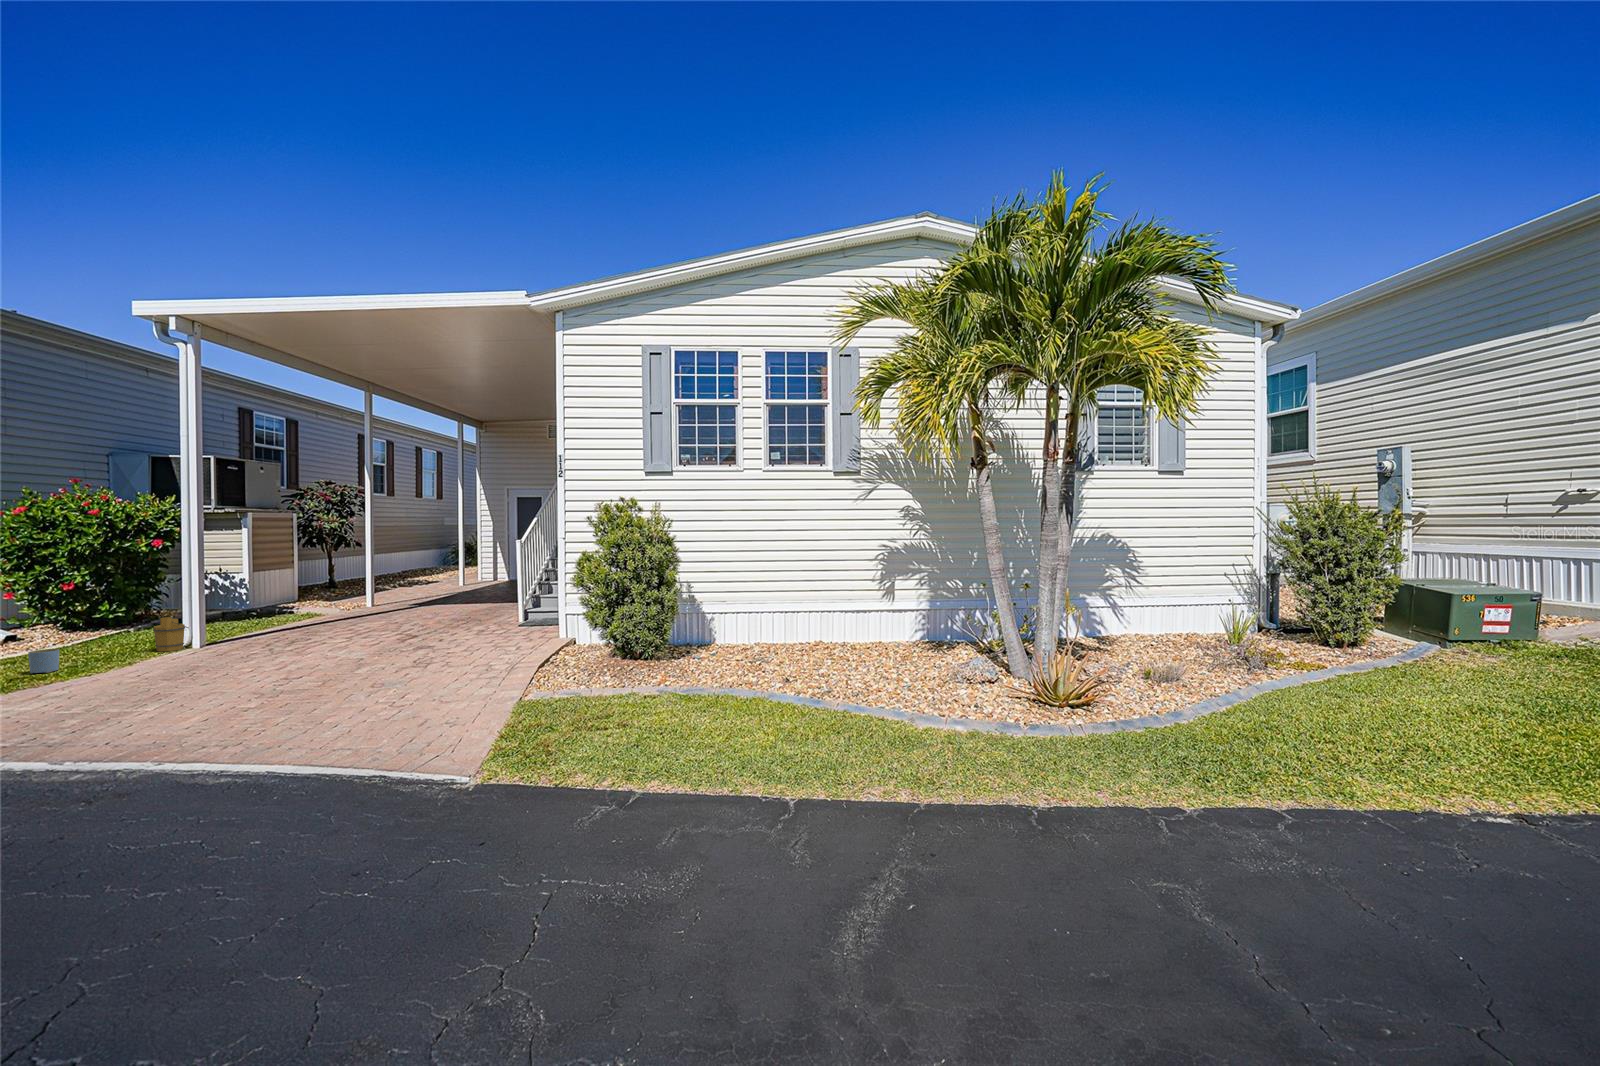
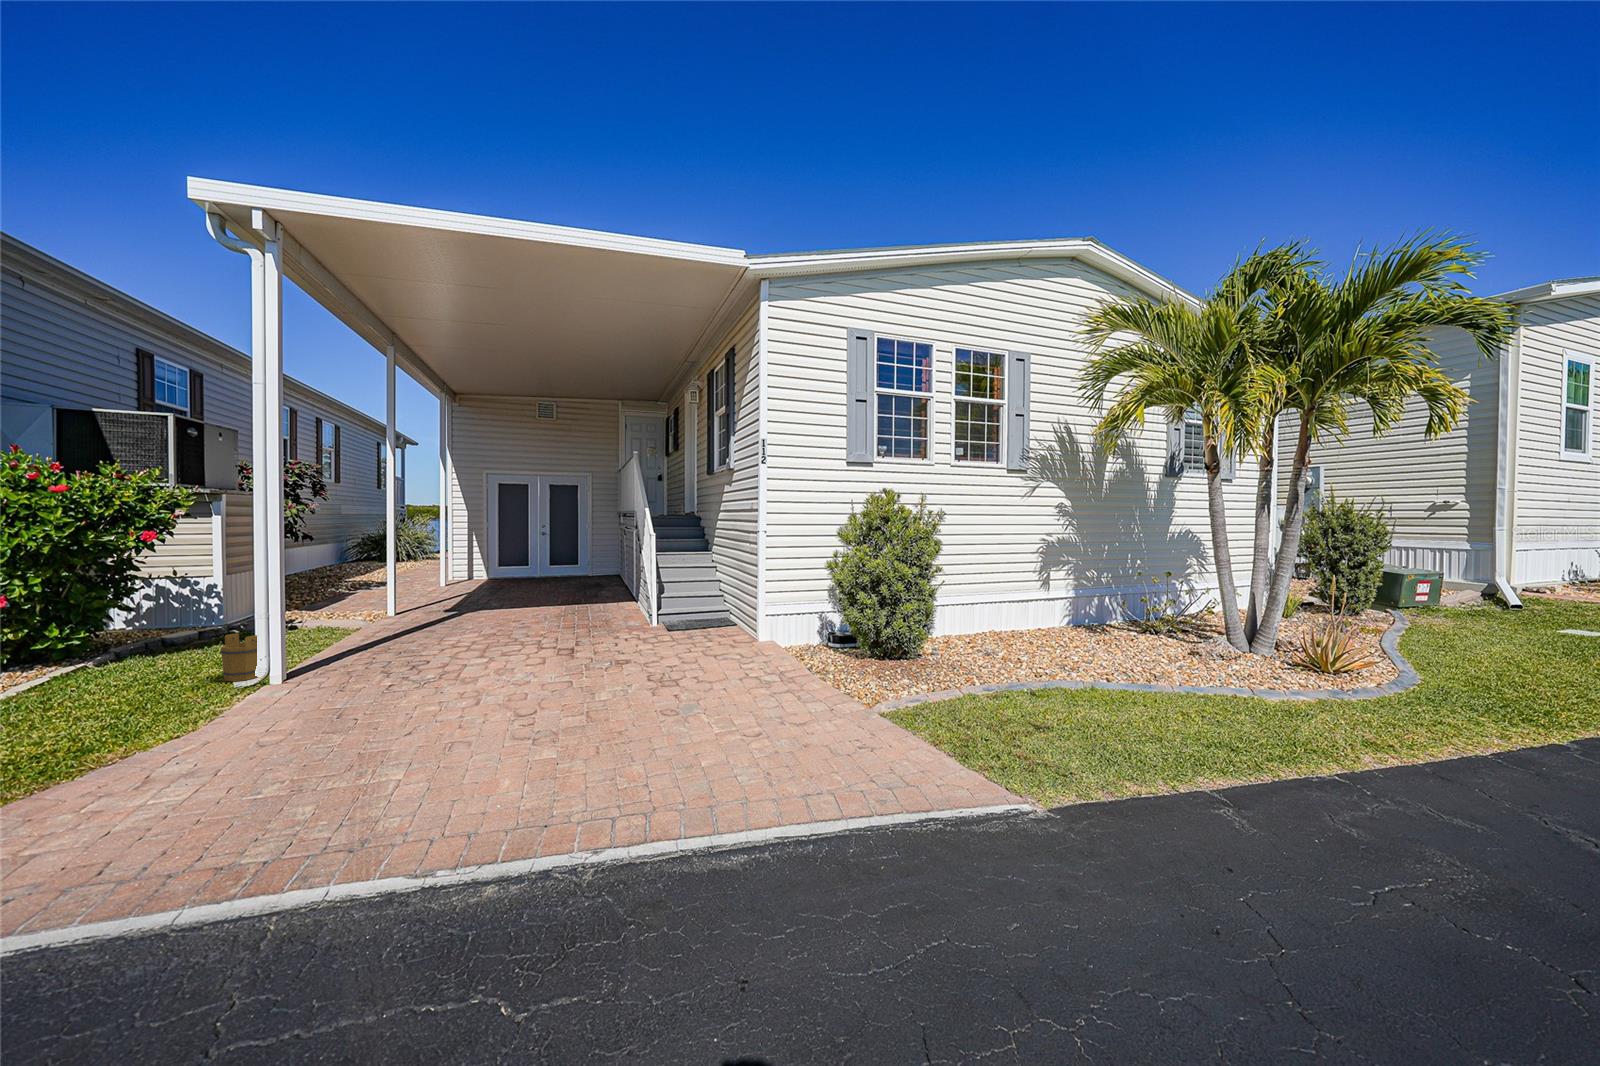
planter: present [28,649,59,674] -> none [80,687,126,727]

